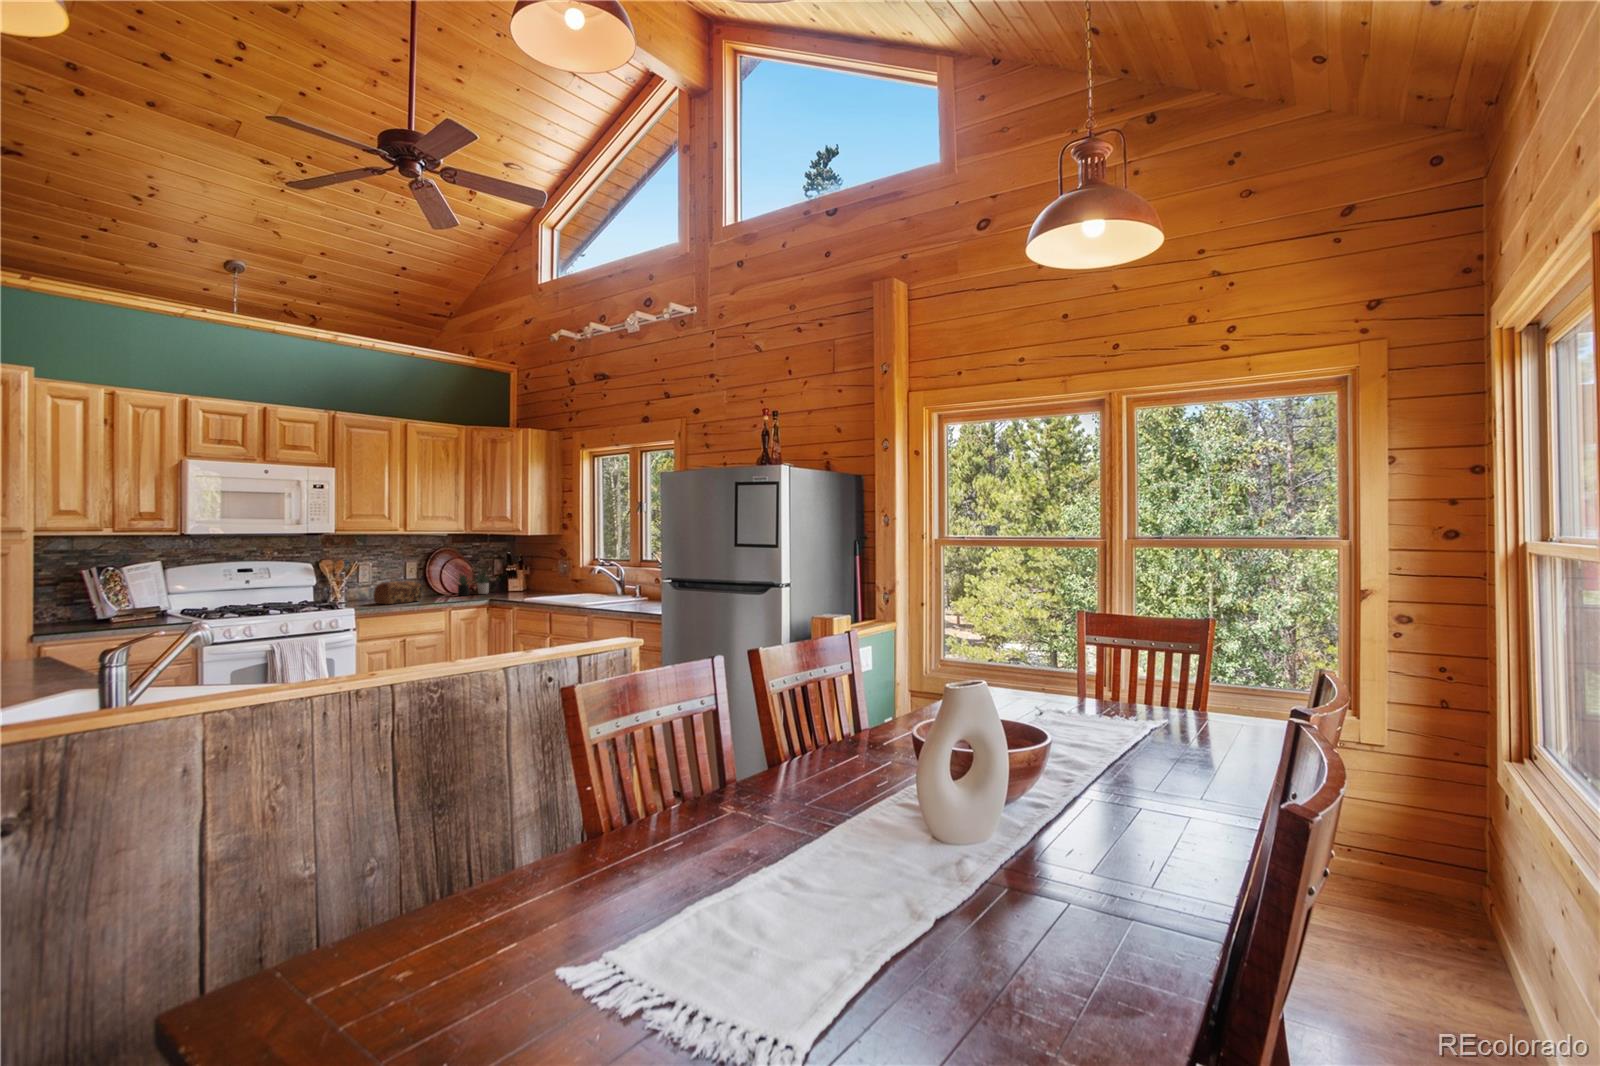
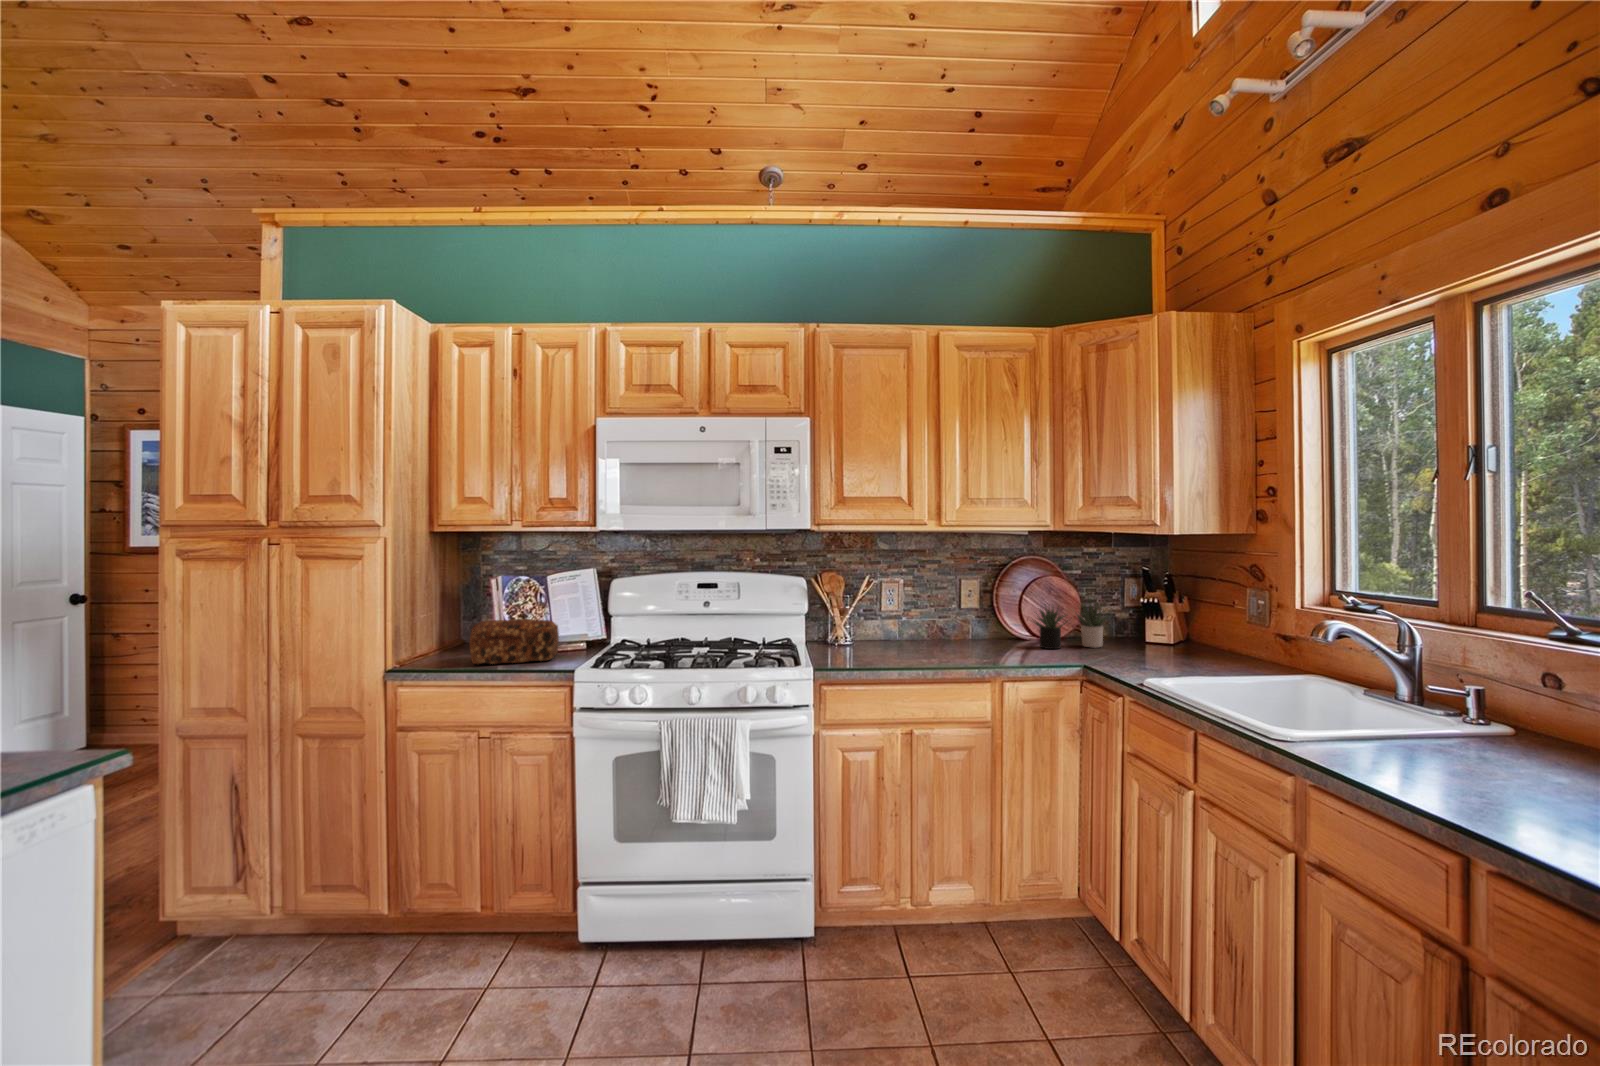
bread loaf: present [373,581,422,604] -> present [470,619,559,664]

